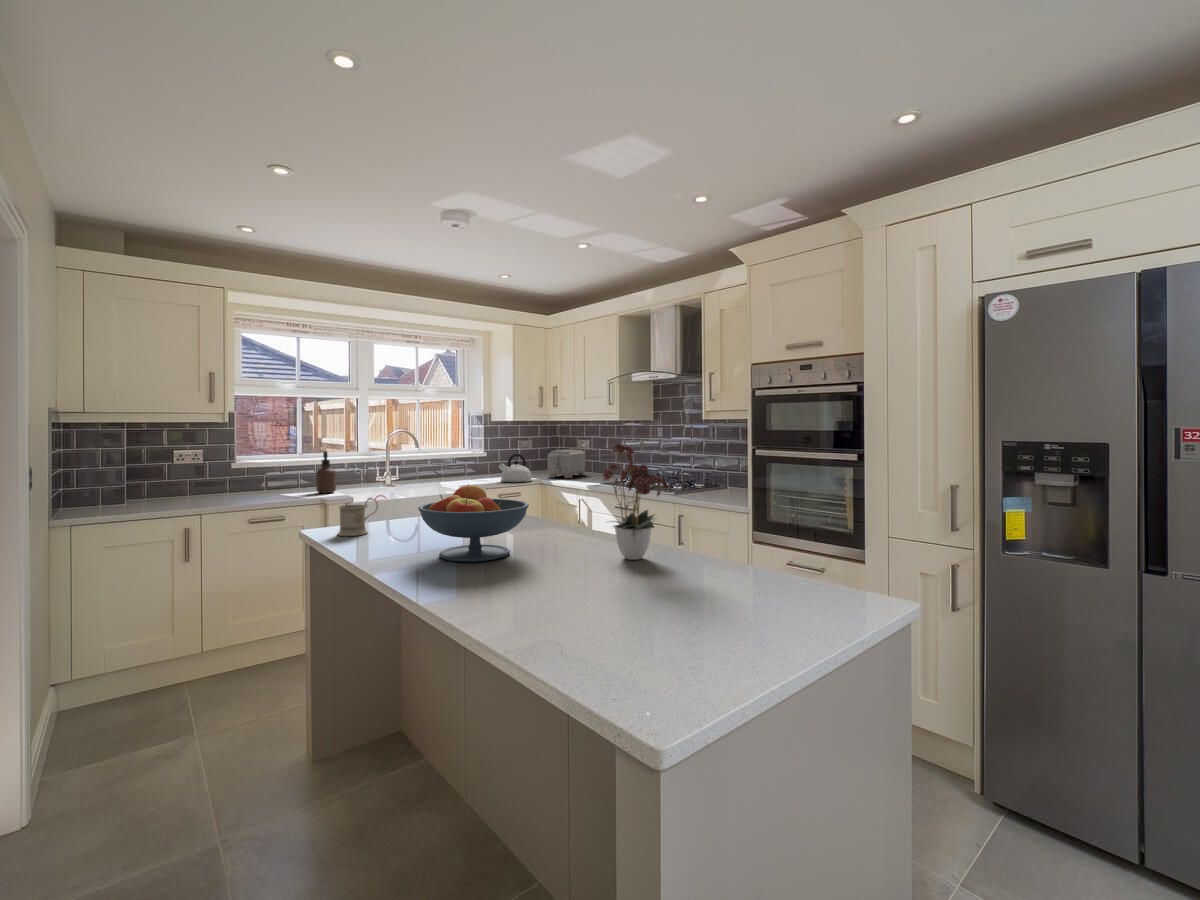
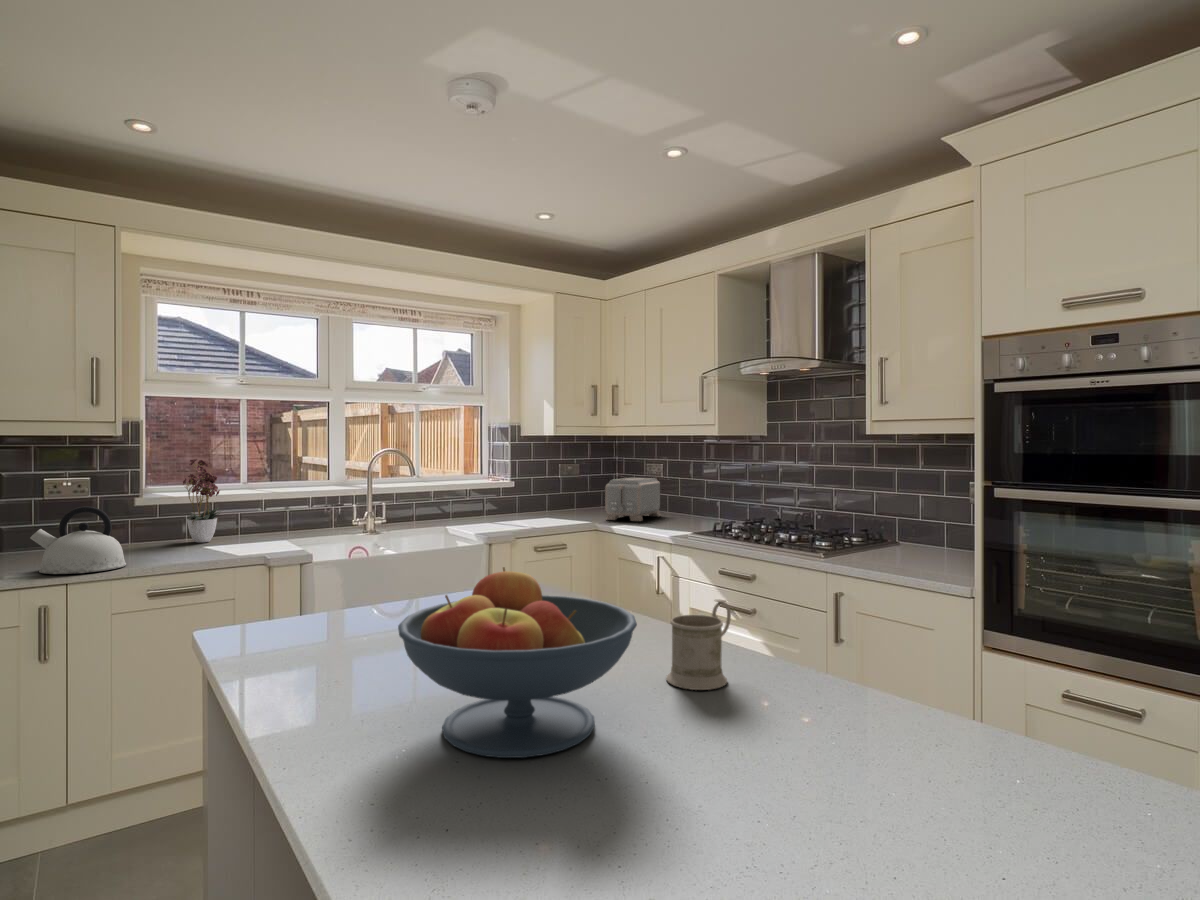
flower arrangement: present [603,443,669,560] -> present [183,459,221,542]
soap dispenser: present [316,451,336,493] -> none [259,481,289,546]
kettle: present [499,454,532,482] -> present [30,506,126,574]
mug: present [338,498,378,536] -> present [666,600,731,690]

